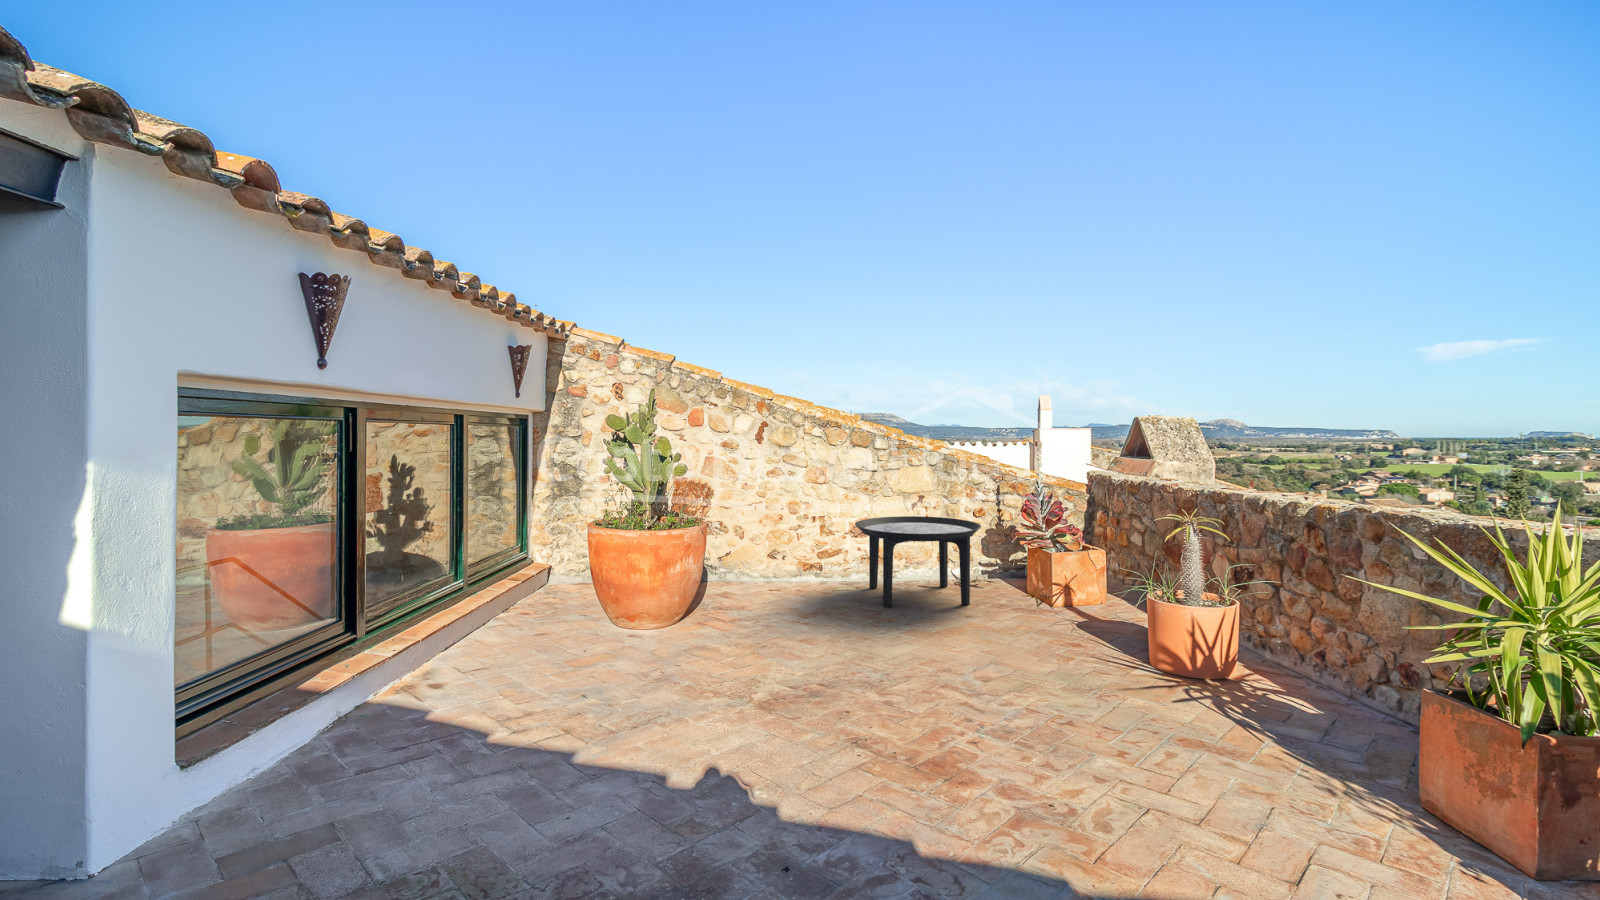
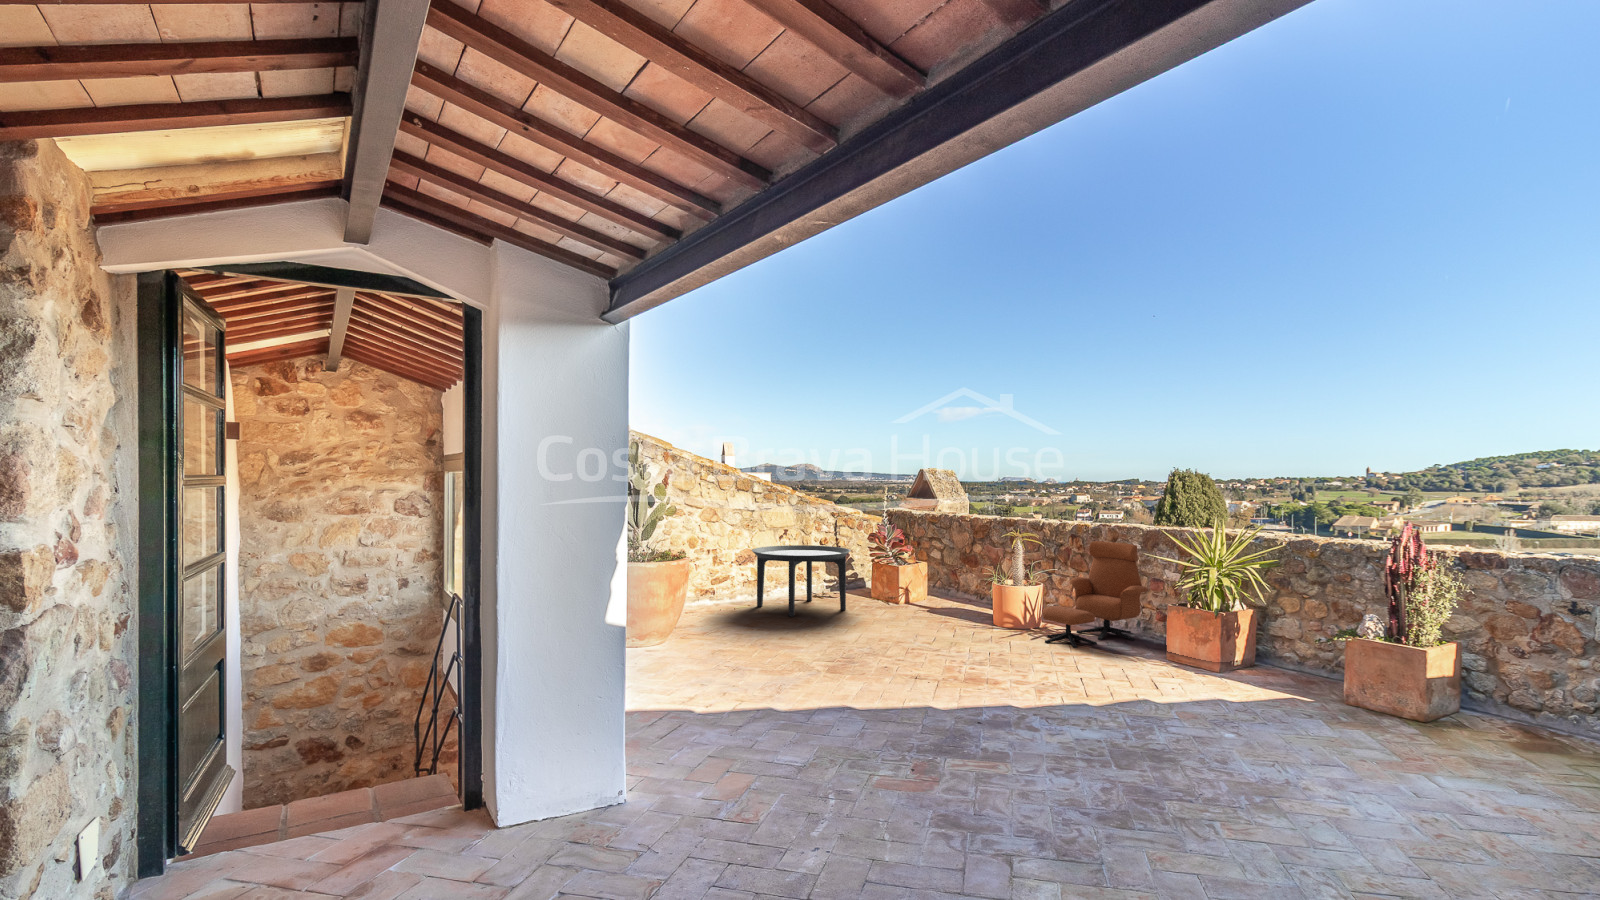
lounge chair: none [1192,545,1417,728] -> present [1042,541,1148,648]

